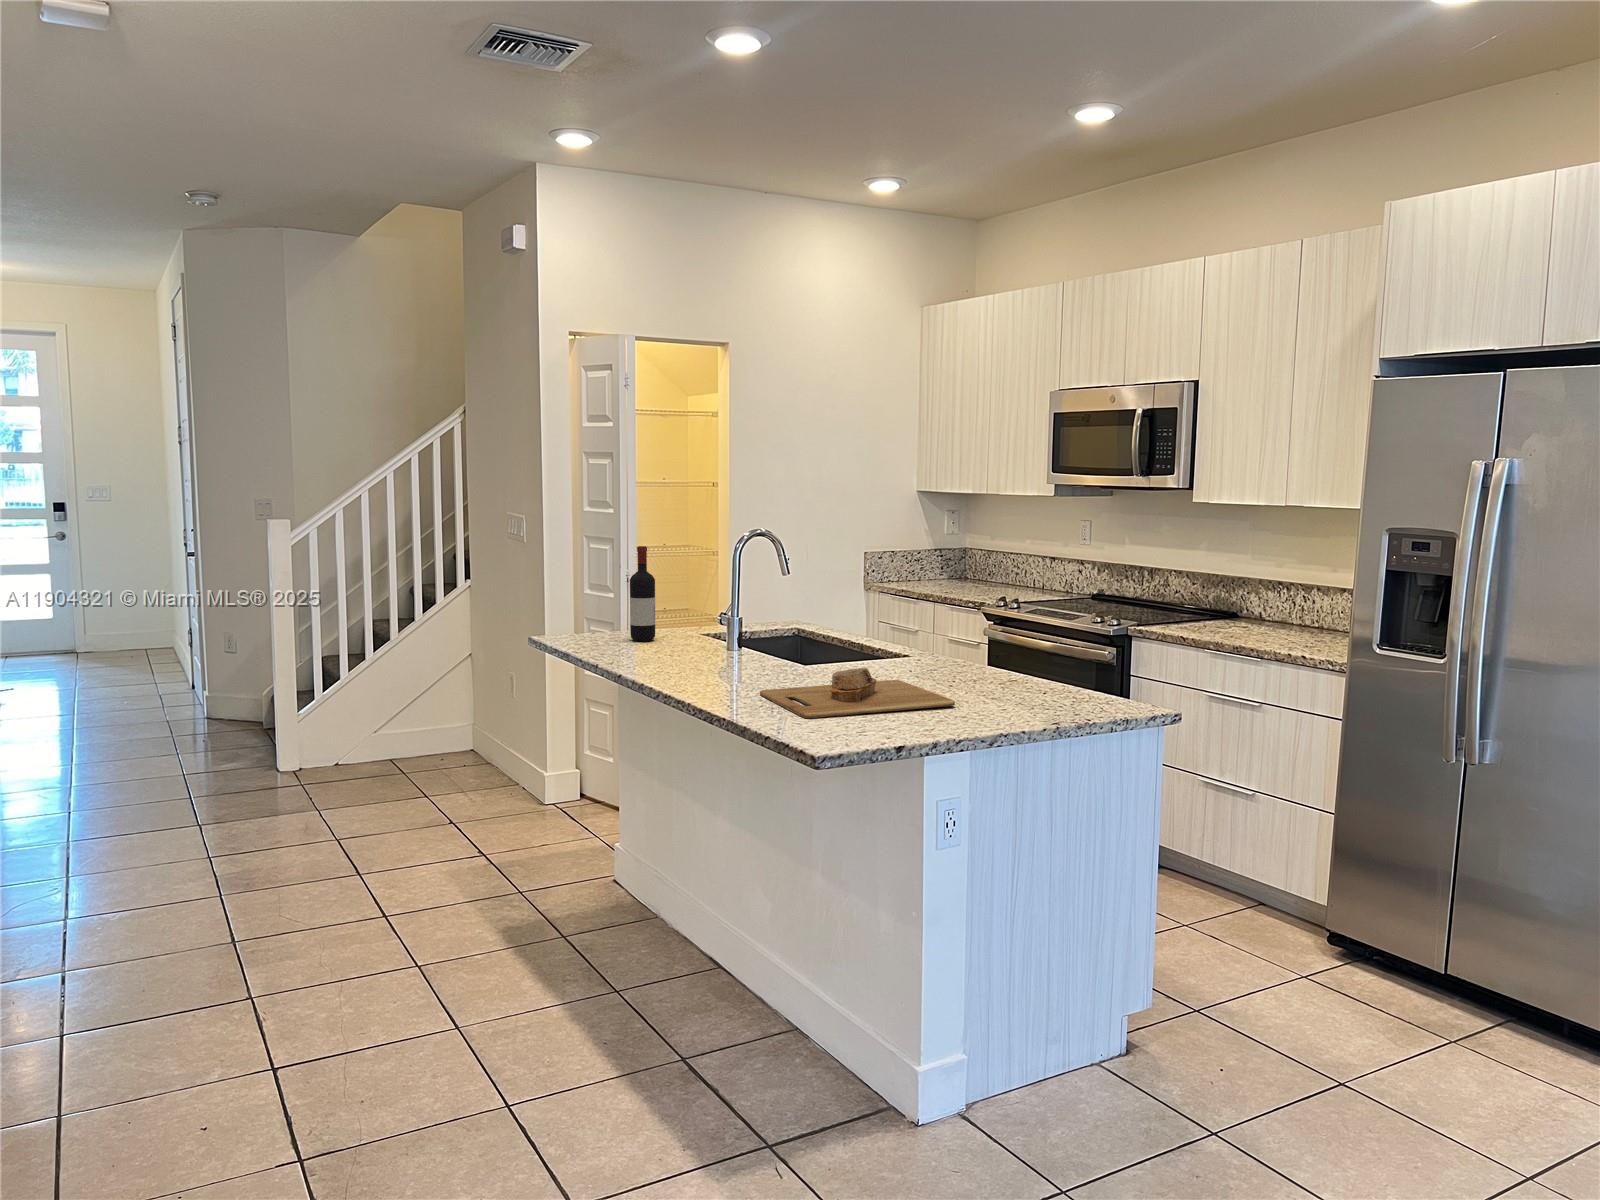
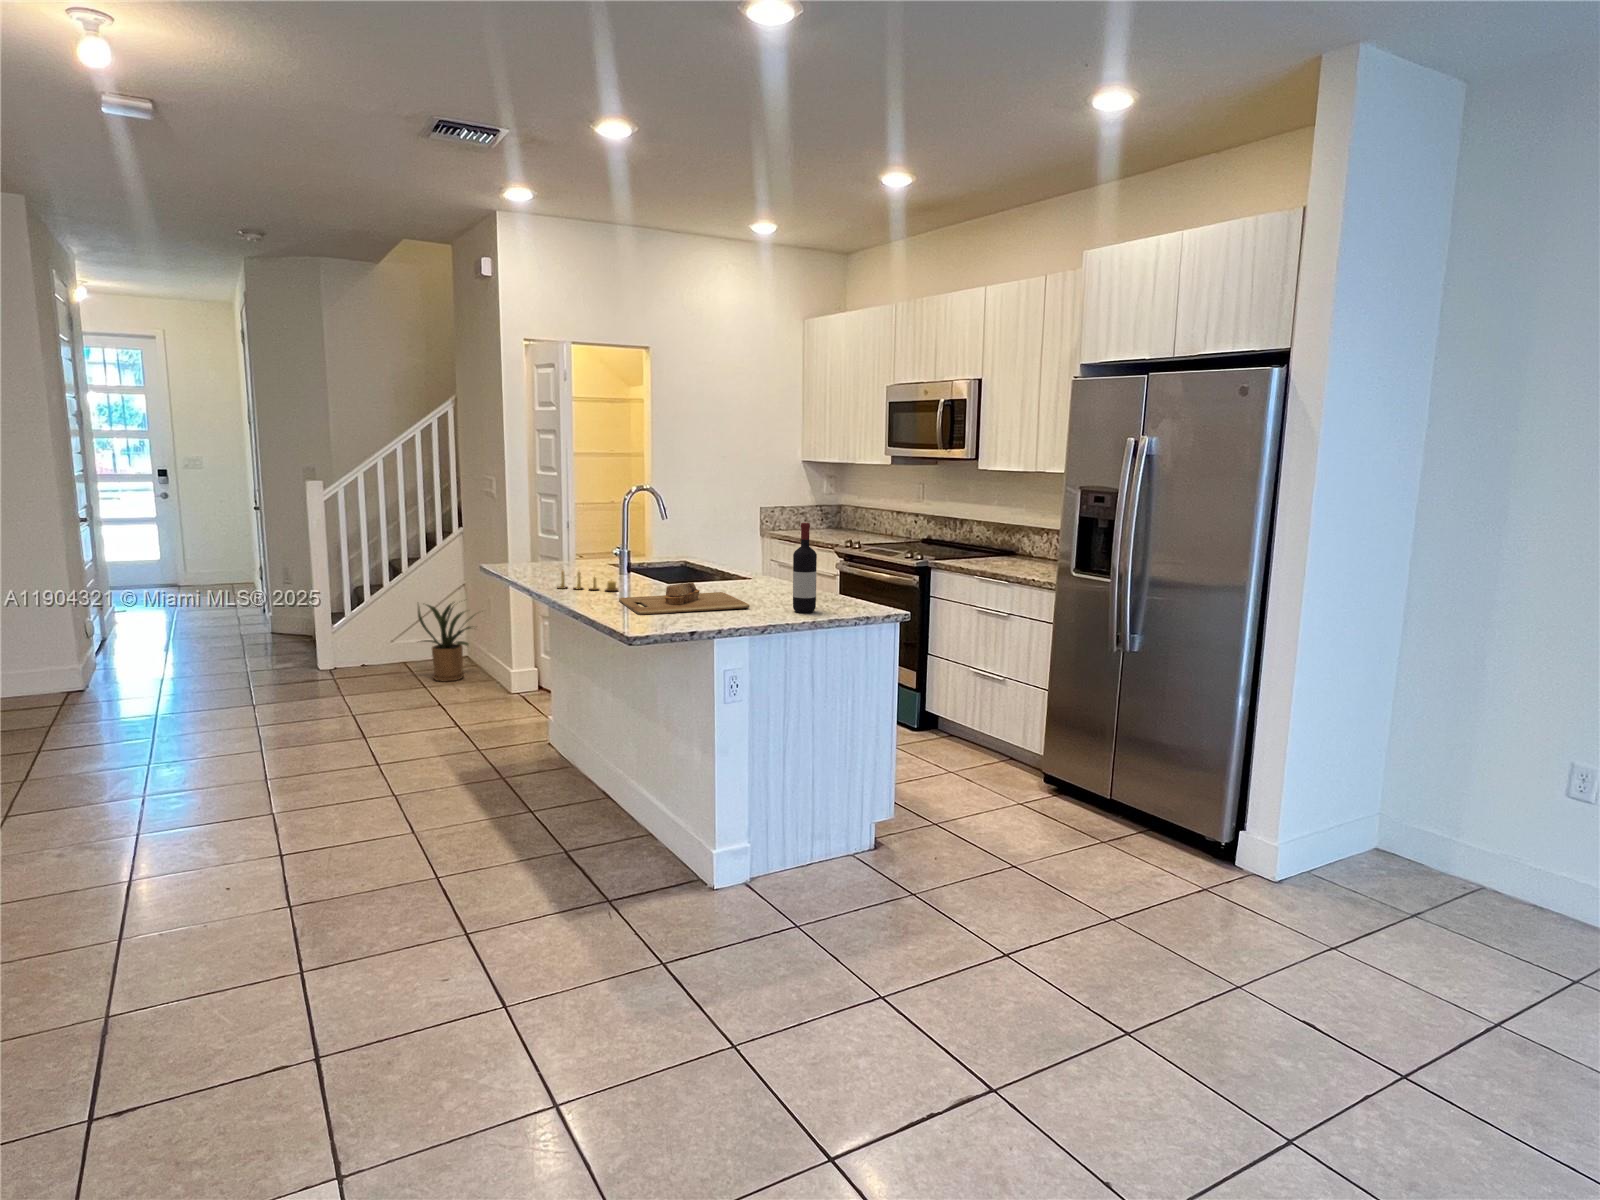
wine bottle: present [630,546,655,641] -> present [793,523,817,613]
candle: none [658,646,748,679] -> present [558,571,618,591]
house plant: none [409,677,505,787] -> present [418,603,473,682]

